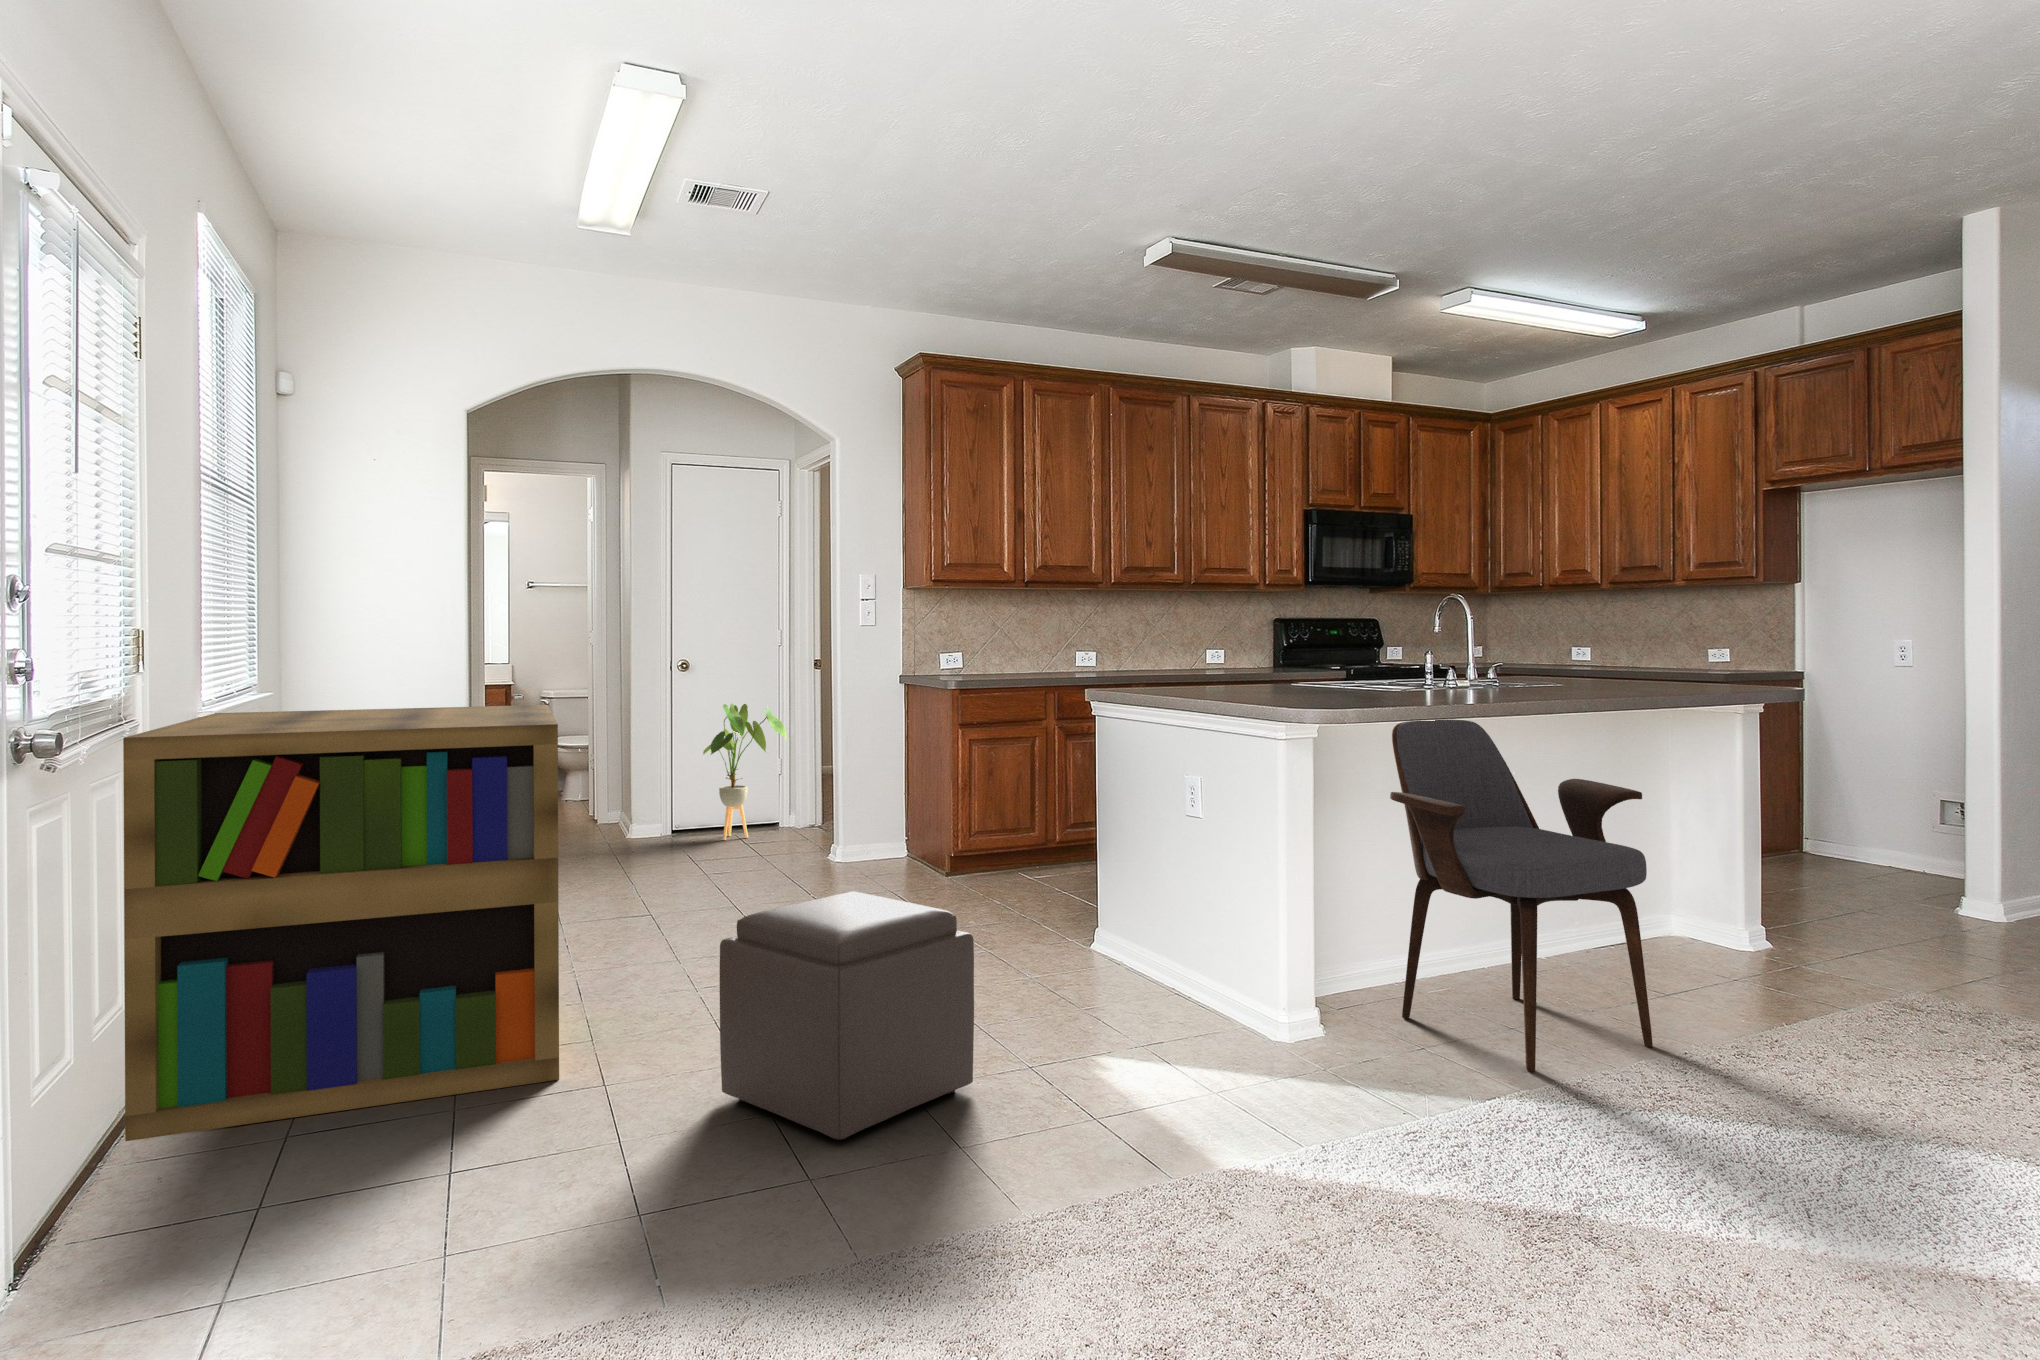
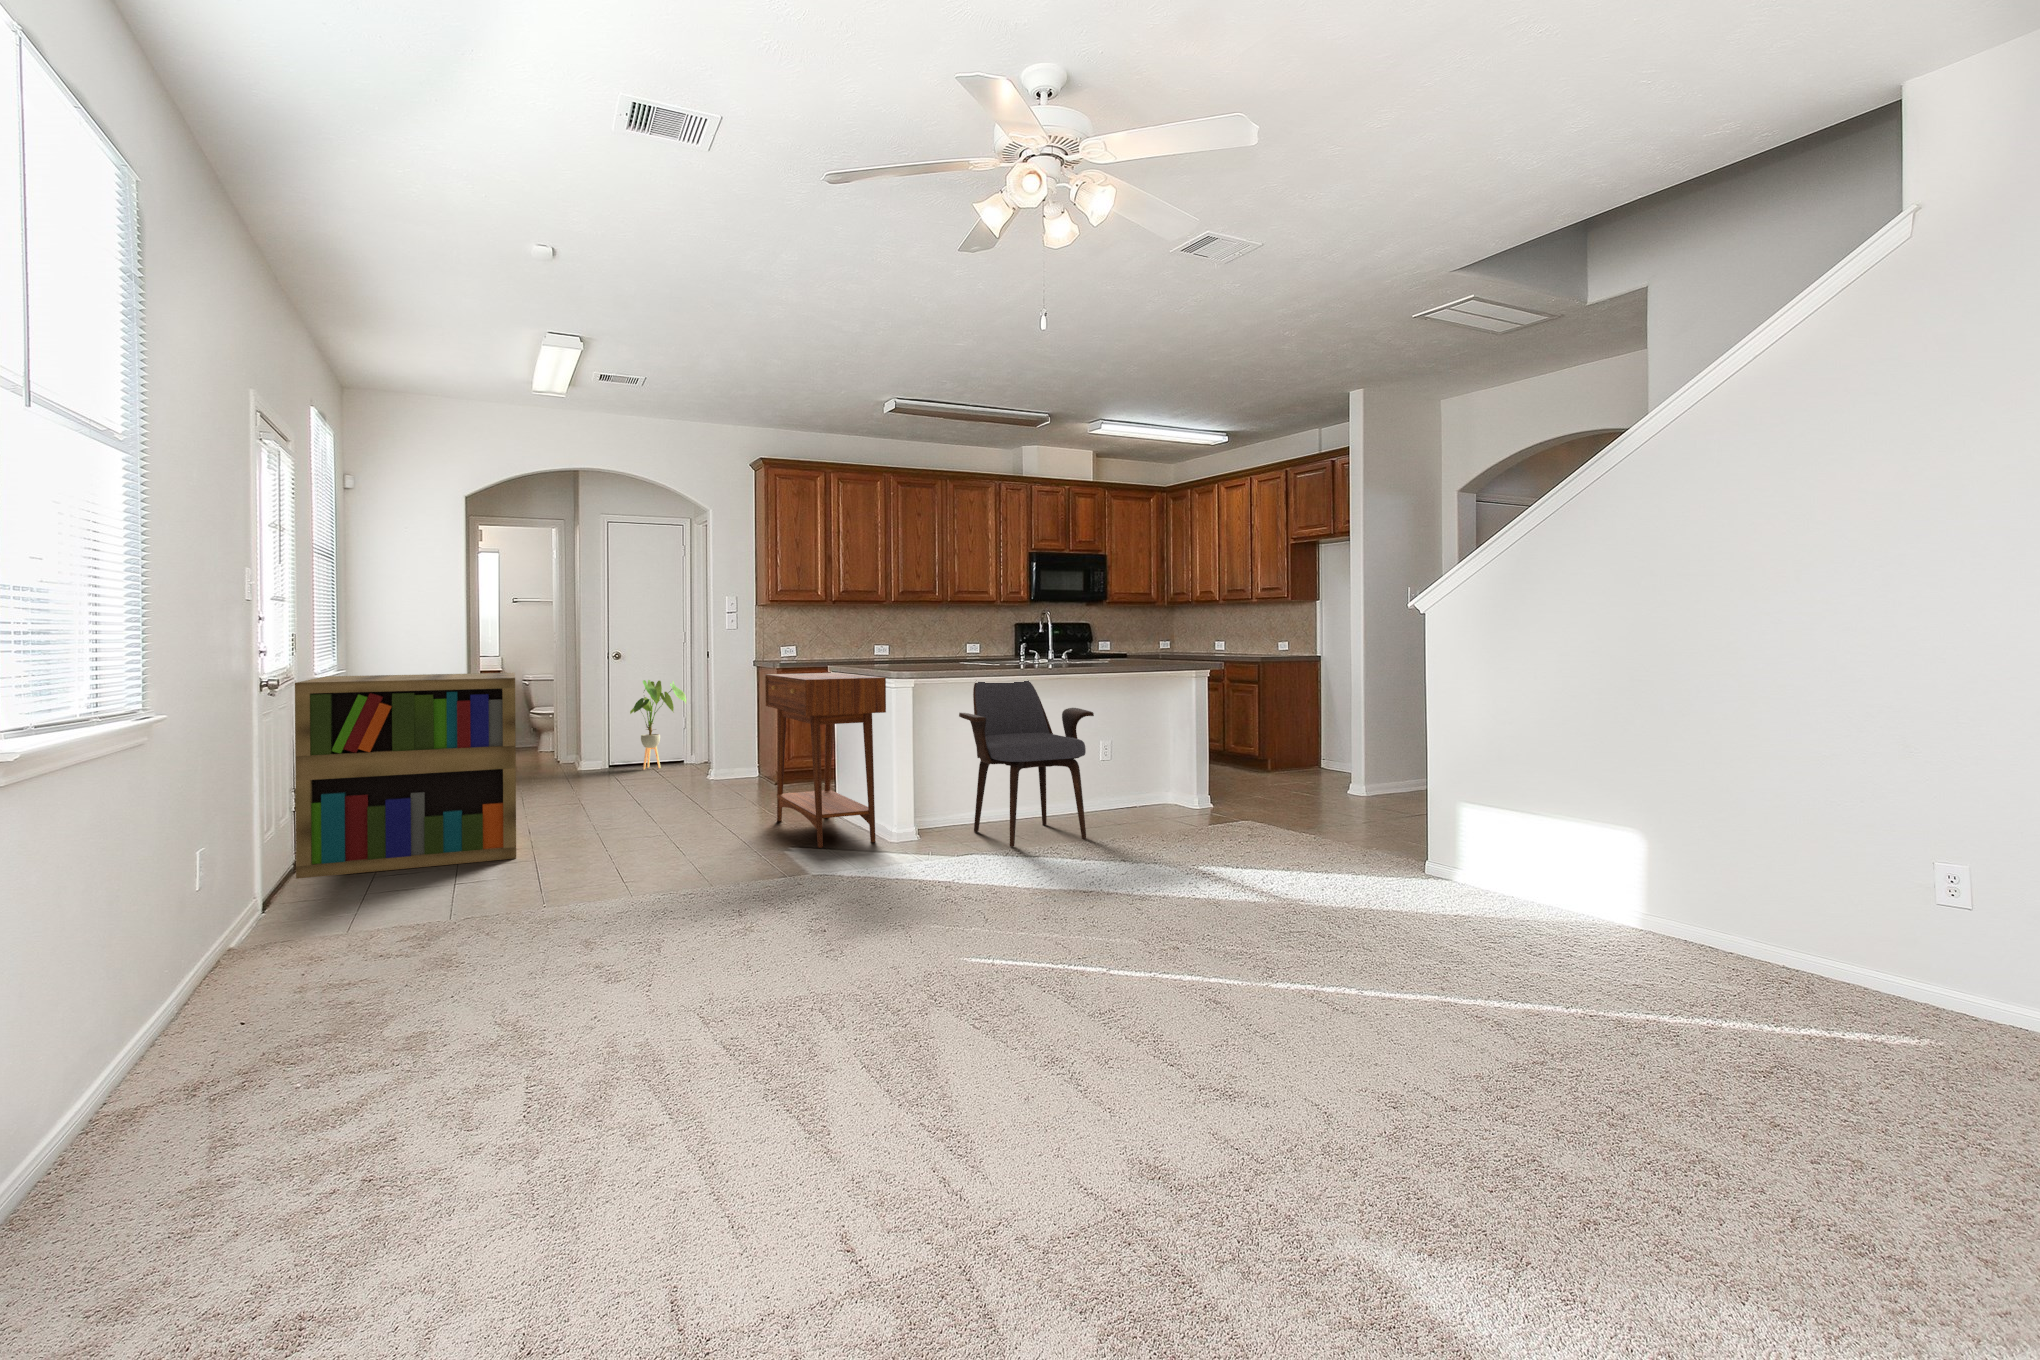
console table: none [985,706,1254,1062] -> present [765,673,886,848]
ottoman: present [720,892,974,1140] -> none [597,764,727,871]

